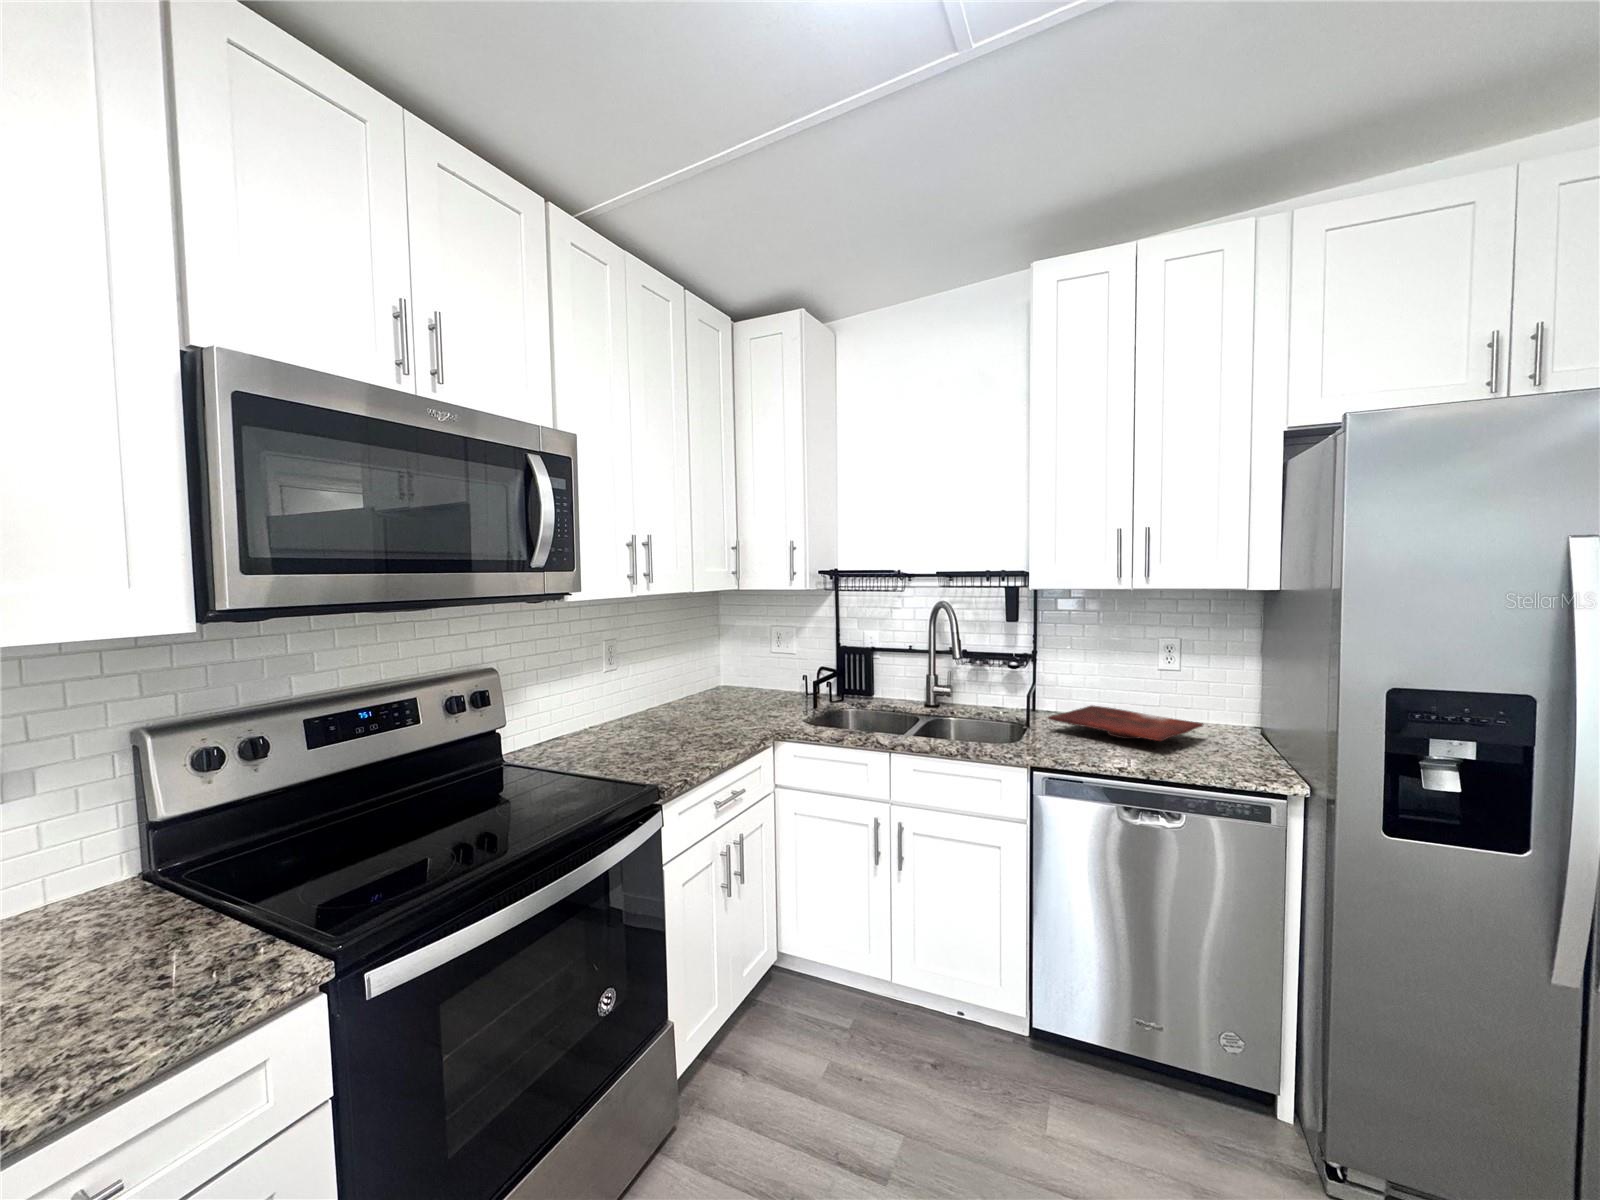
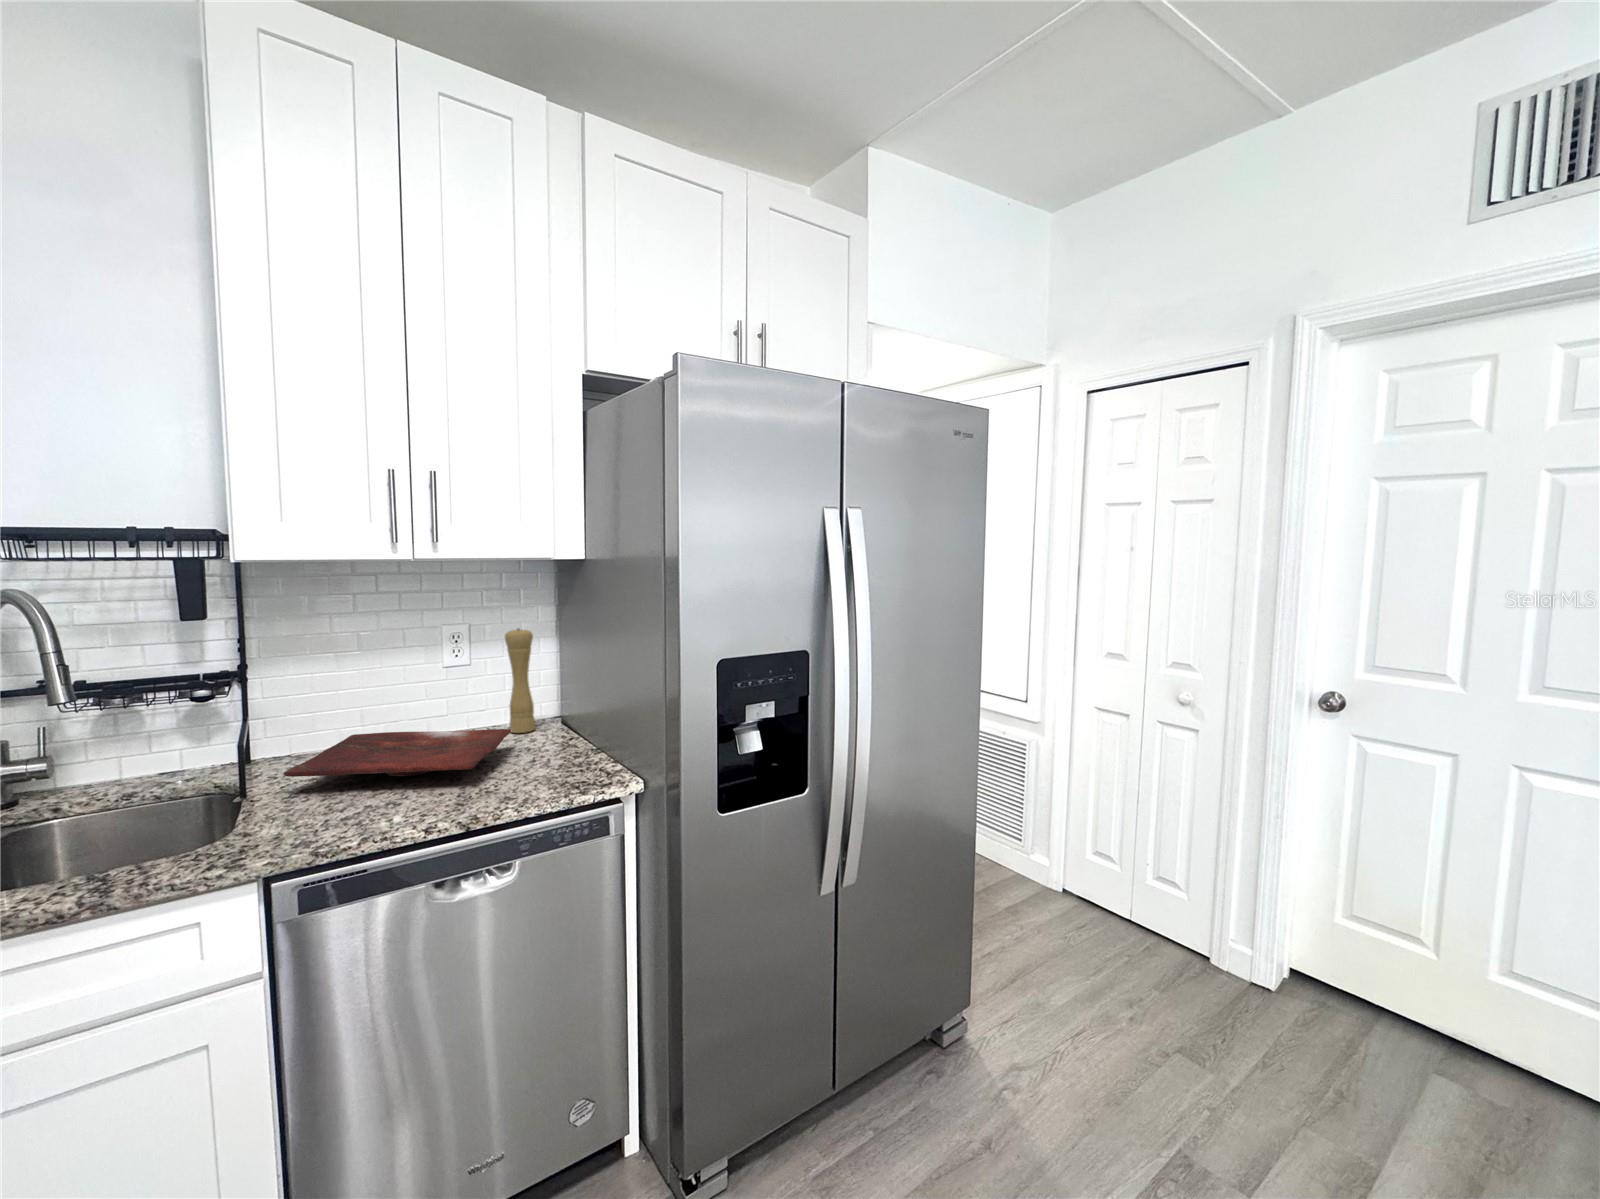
pepper mill: none [1208,646,1233,732] -> present [505,628,535,733]

